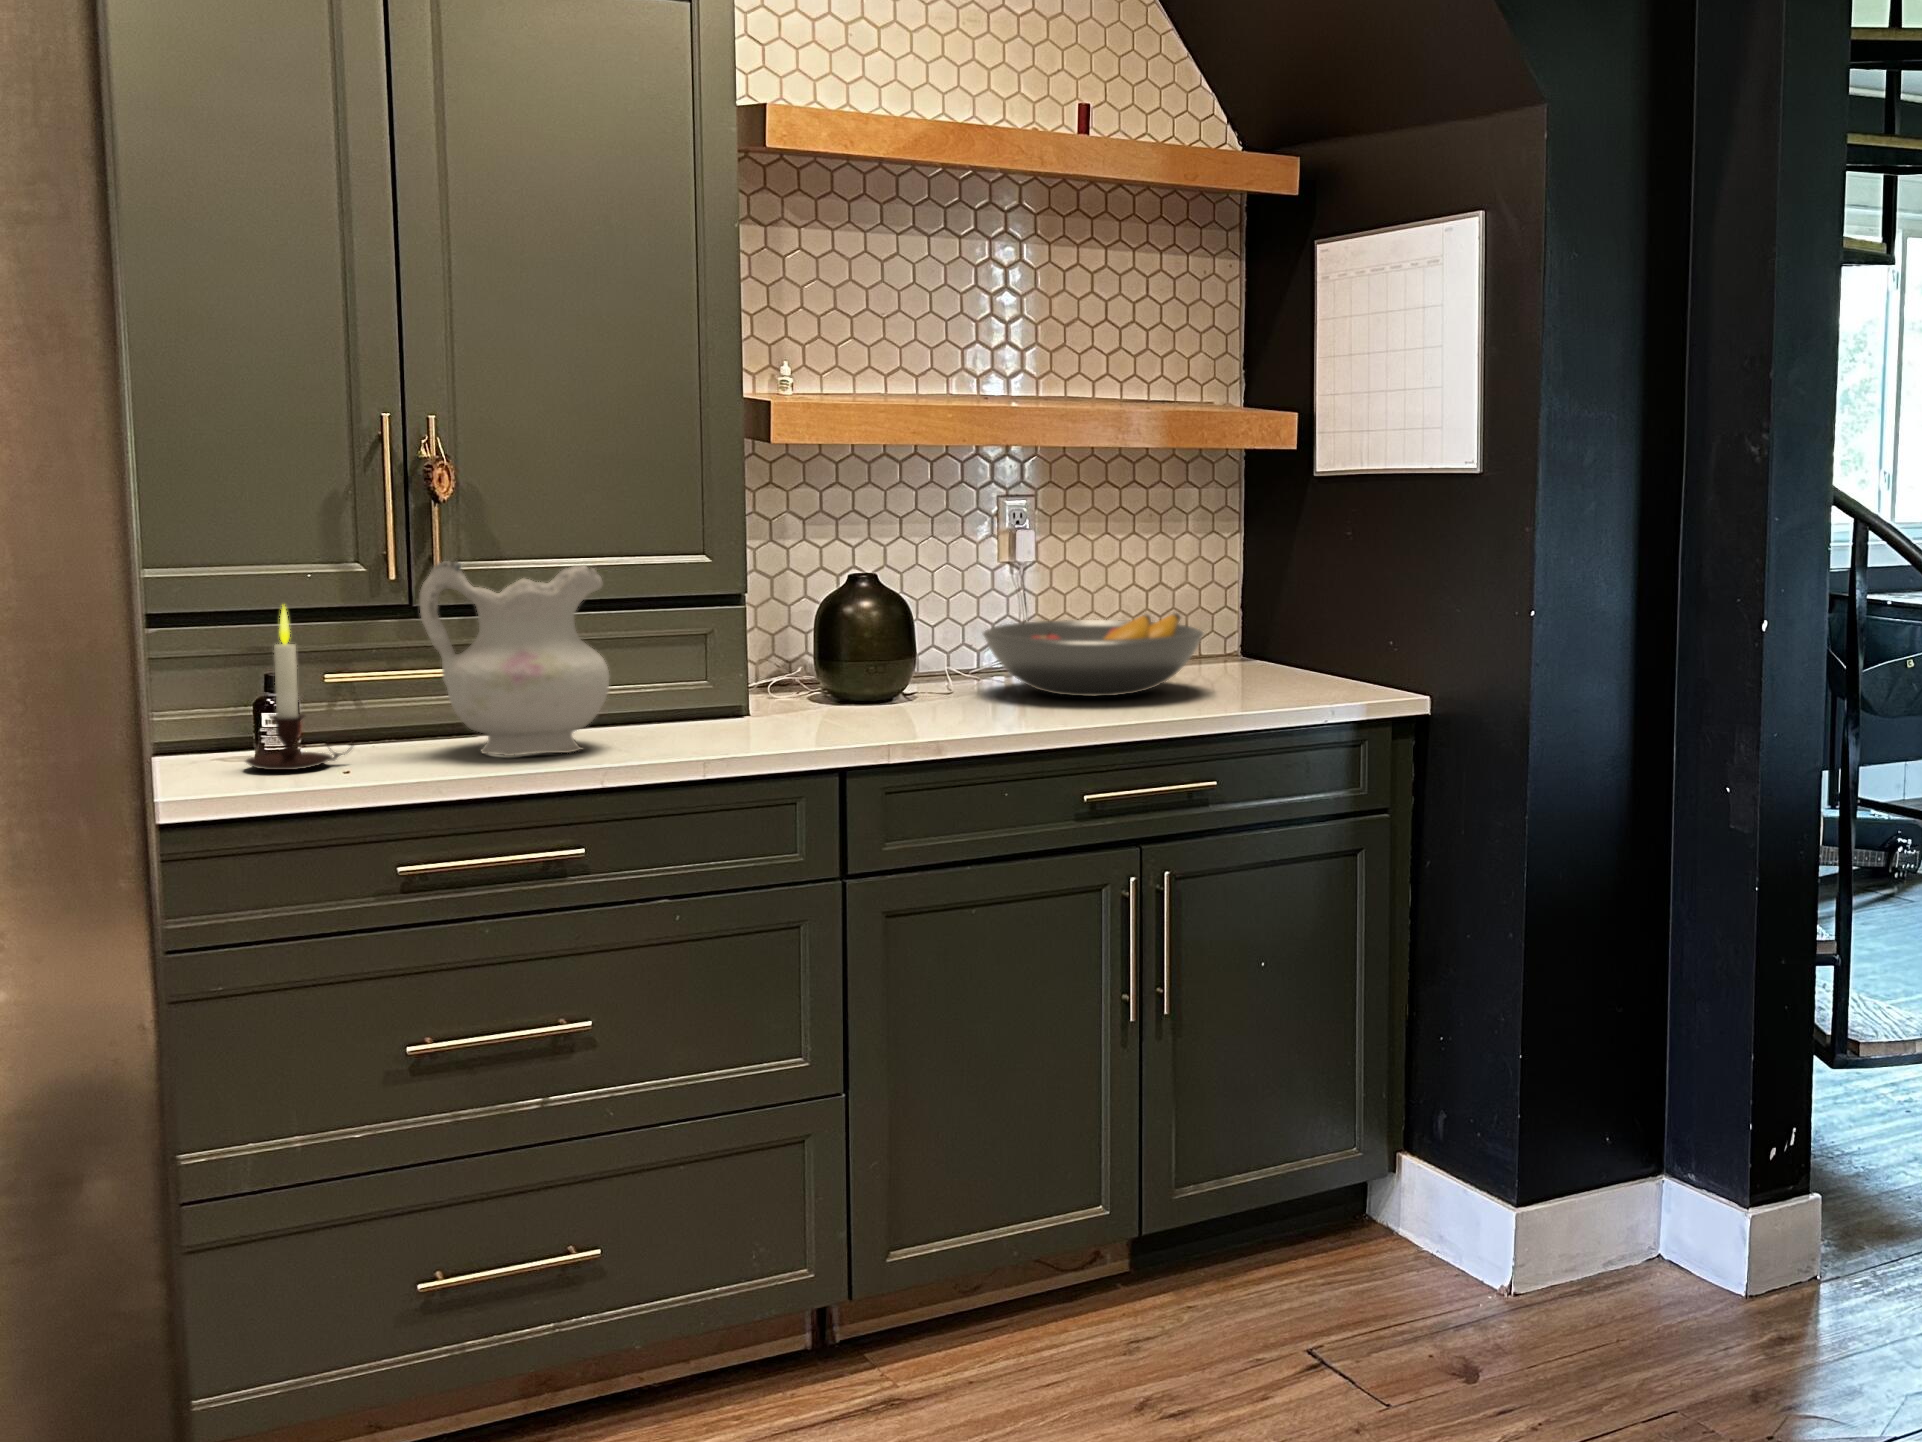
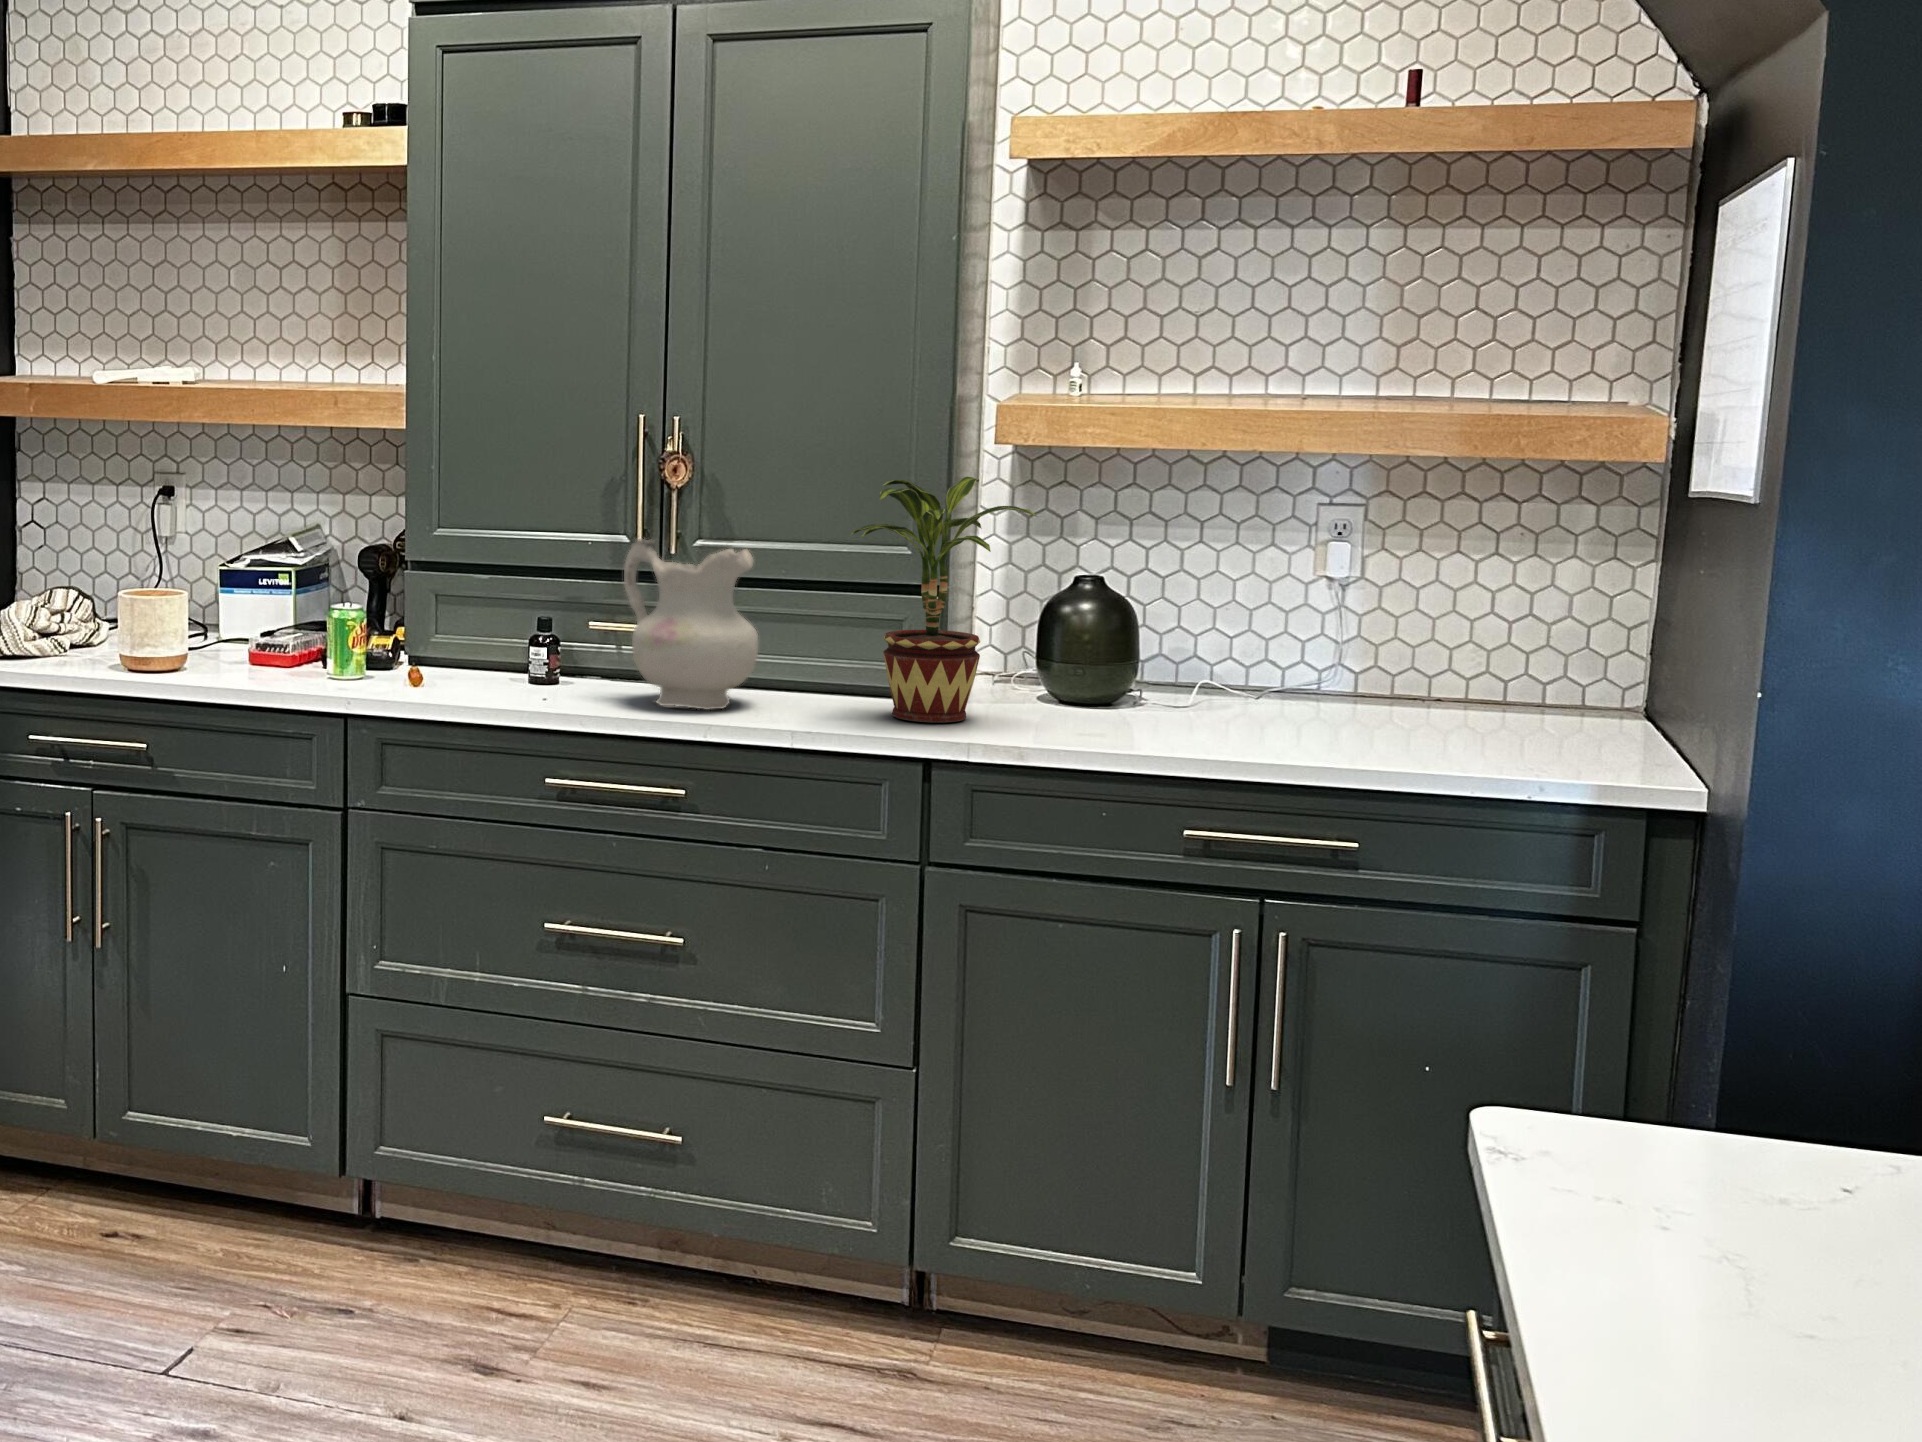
potted plant: none [704,476,898,733] -> present [850,476,1038,723]
candle: present [246,606,354,770] -> none [494,565,567,694]
fruit bowl: present [983,614,1204,696] -> none [1193,642,1455,733]

